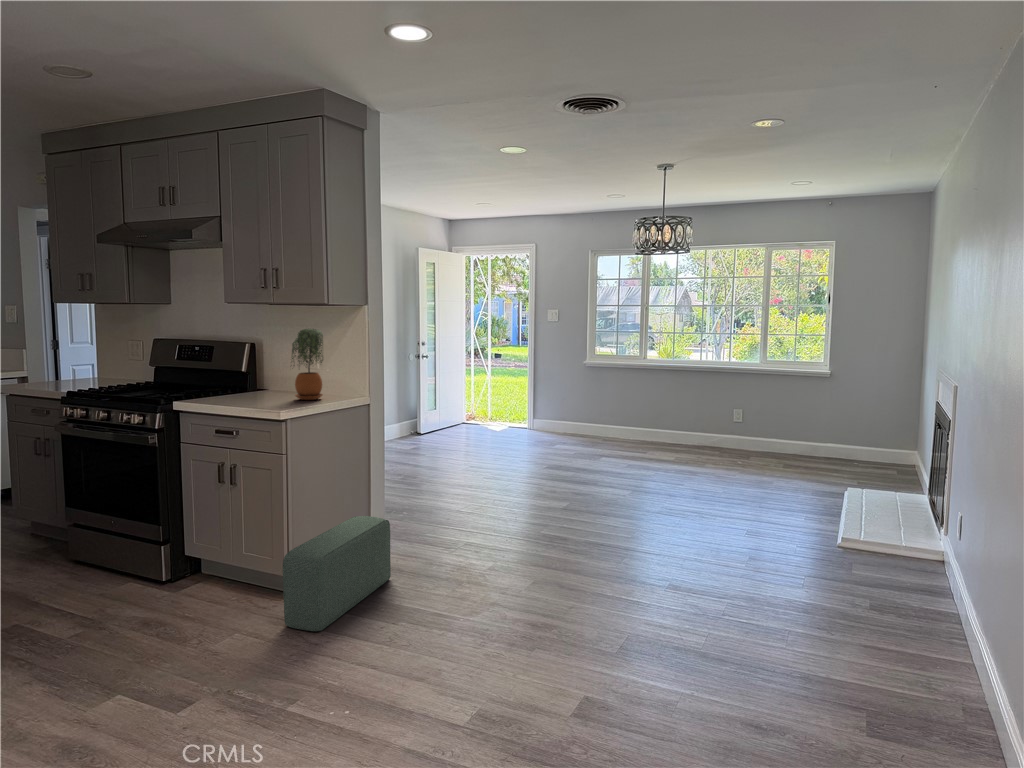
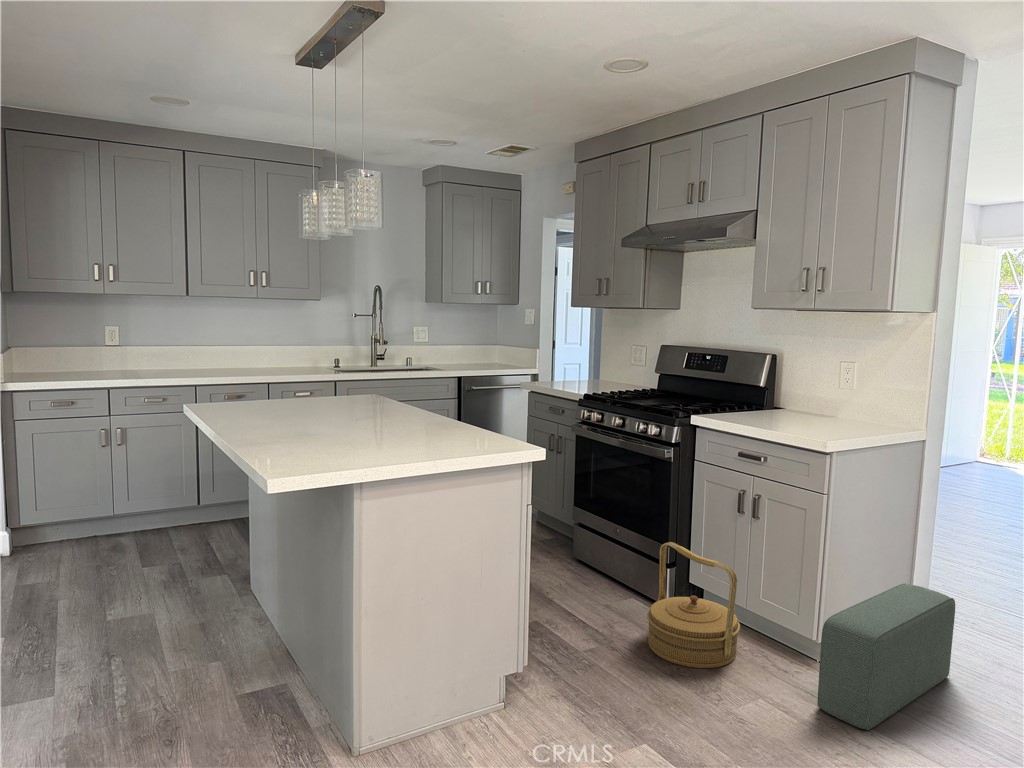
potted plant: present [292,329,323,400] -> none [831,340,879,429]
woven basket: none [137,519,226,626] -> present [647,542,740,668]

